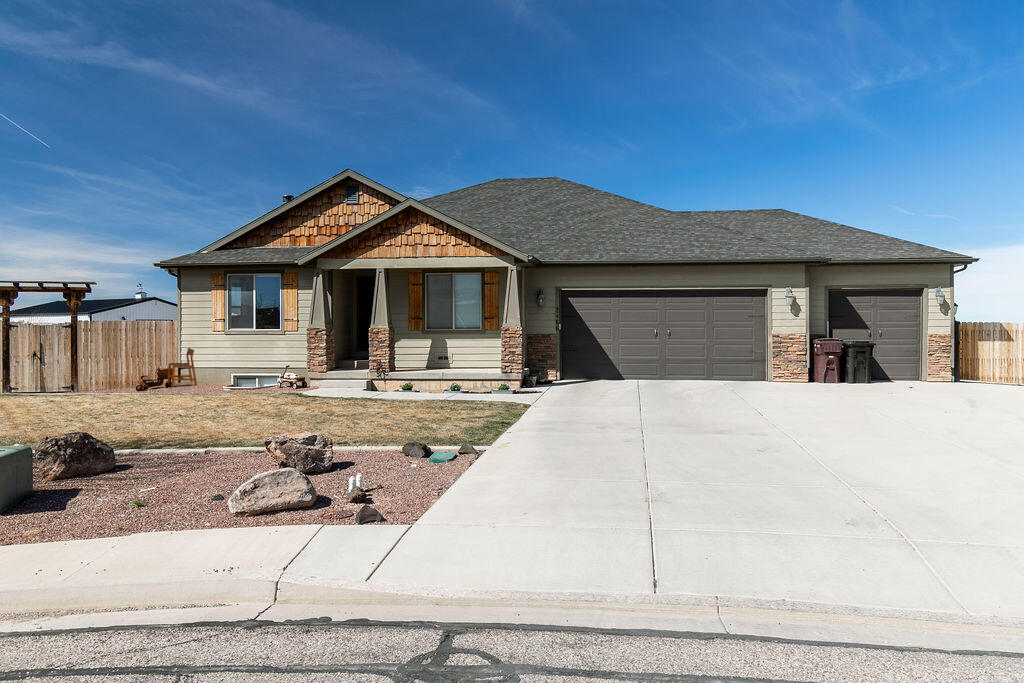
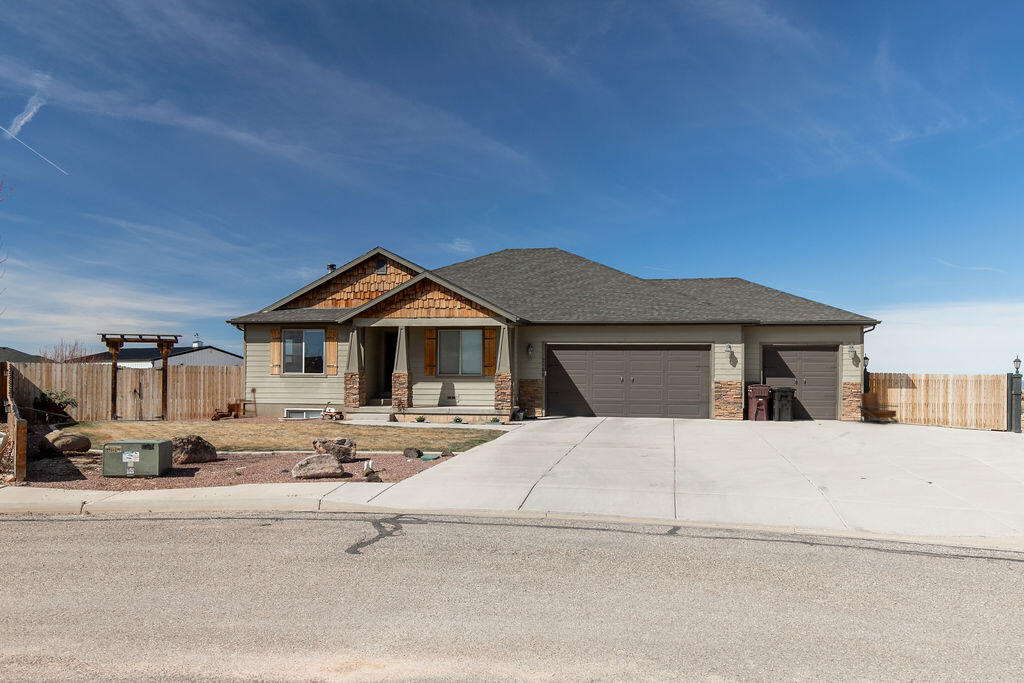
lounge chair: none [947,347,997,386] -> present [857,393,899,424]

